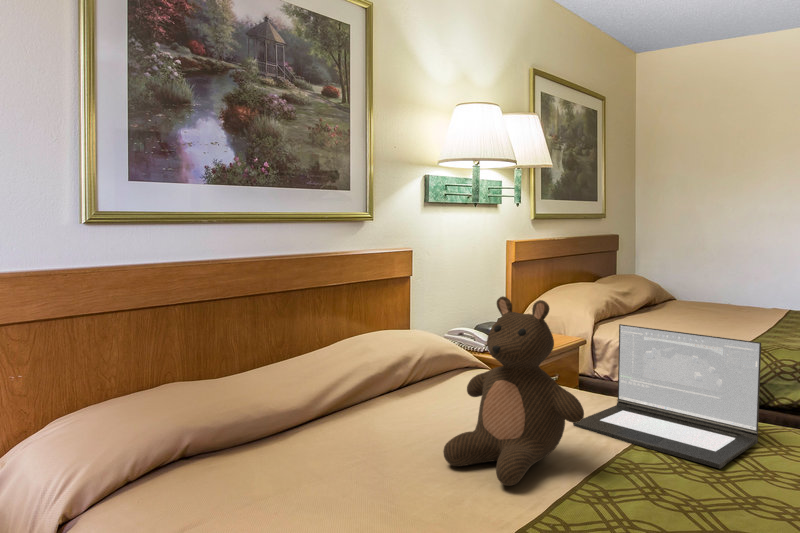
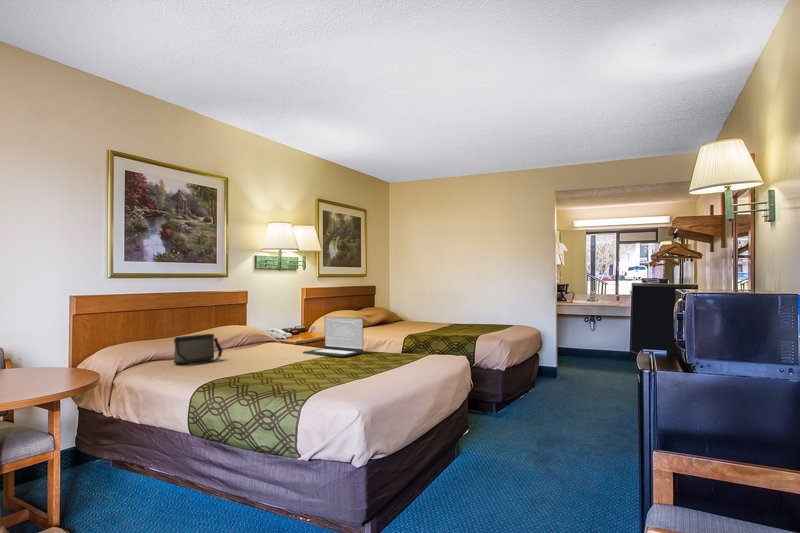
stuffed bear: present [443,296,584,486] -> none [248,303,295,361]
handbag: none [232,381,371,487] -> present [174,334,222,364]

